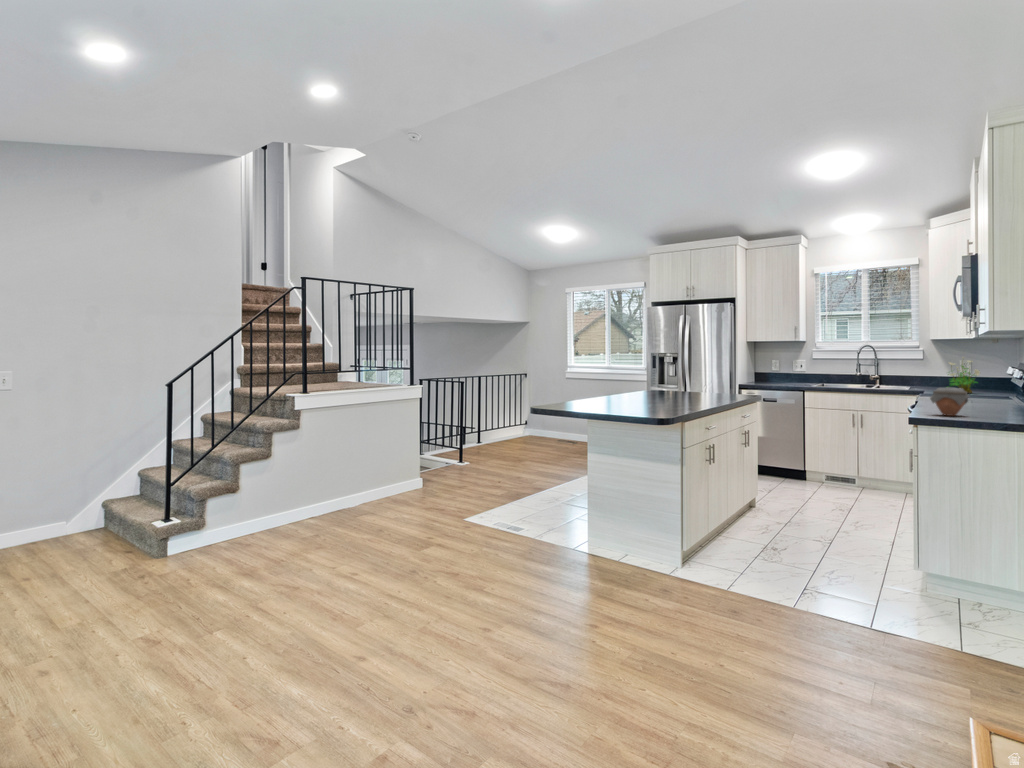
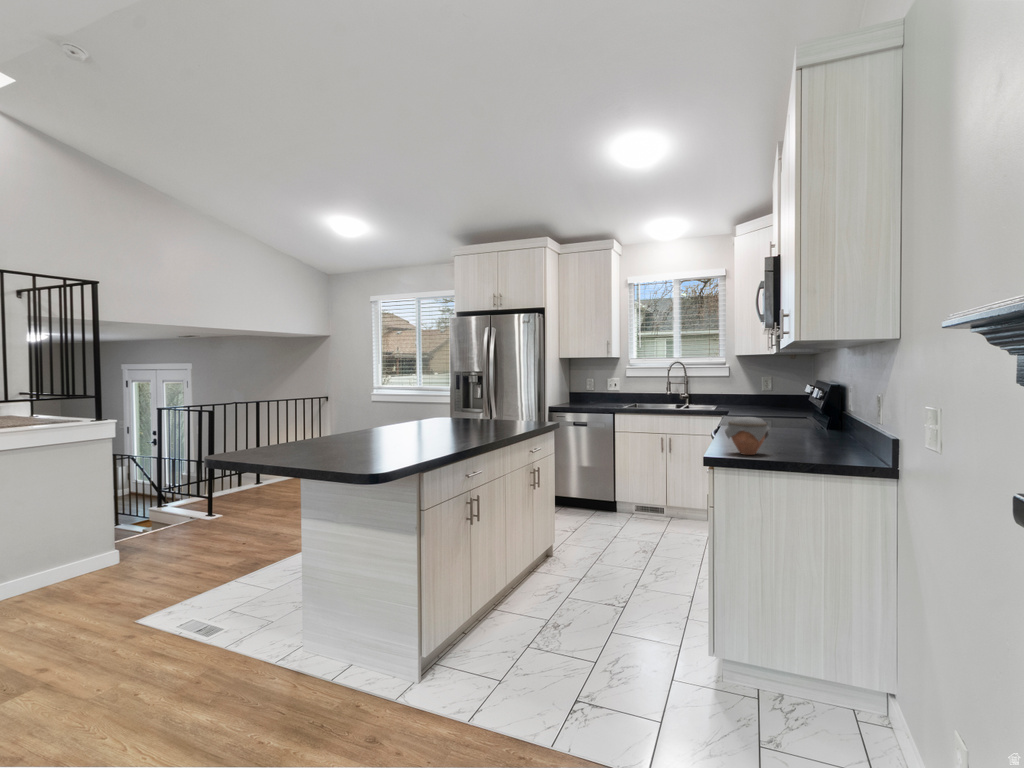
potted plant: present [948,357,980,393] -> none [751,374,784,413]

